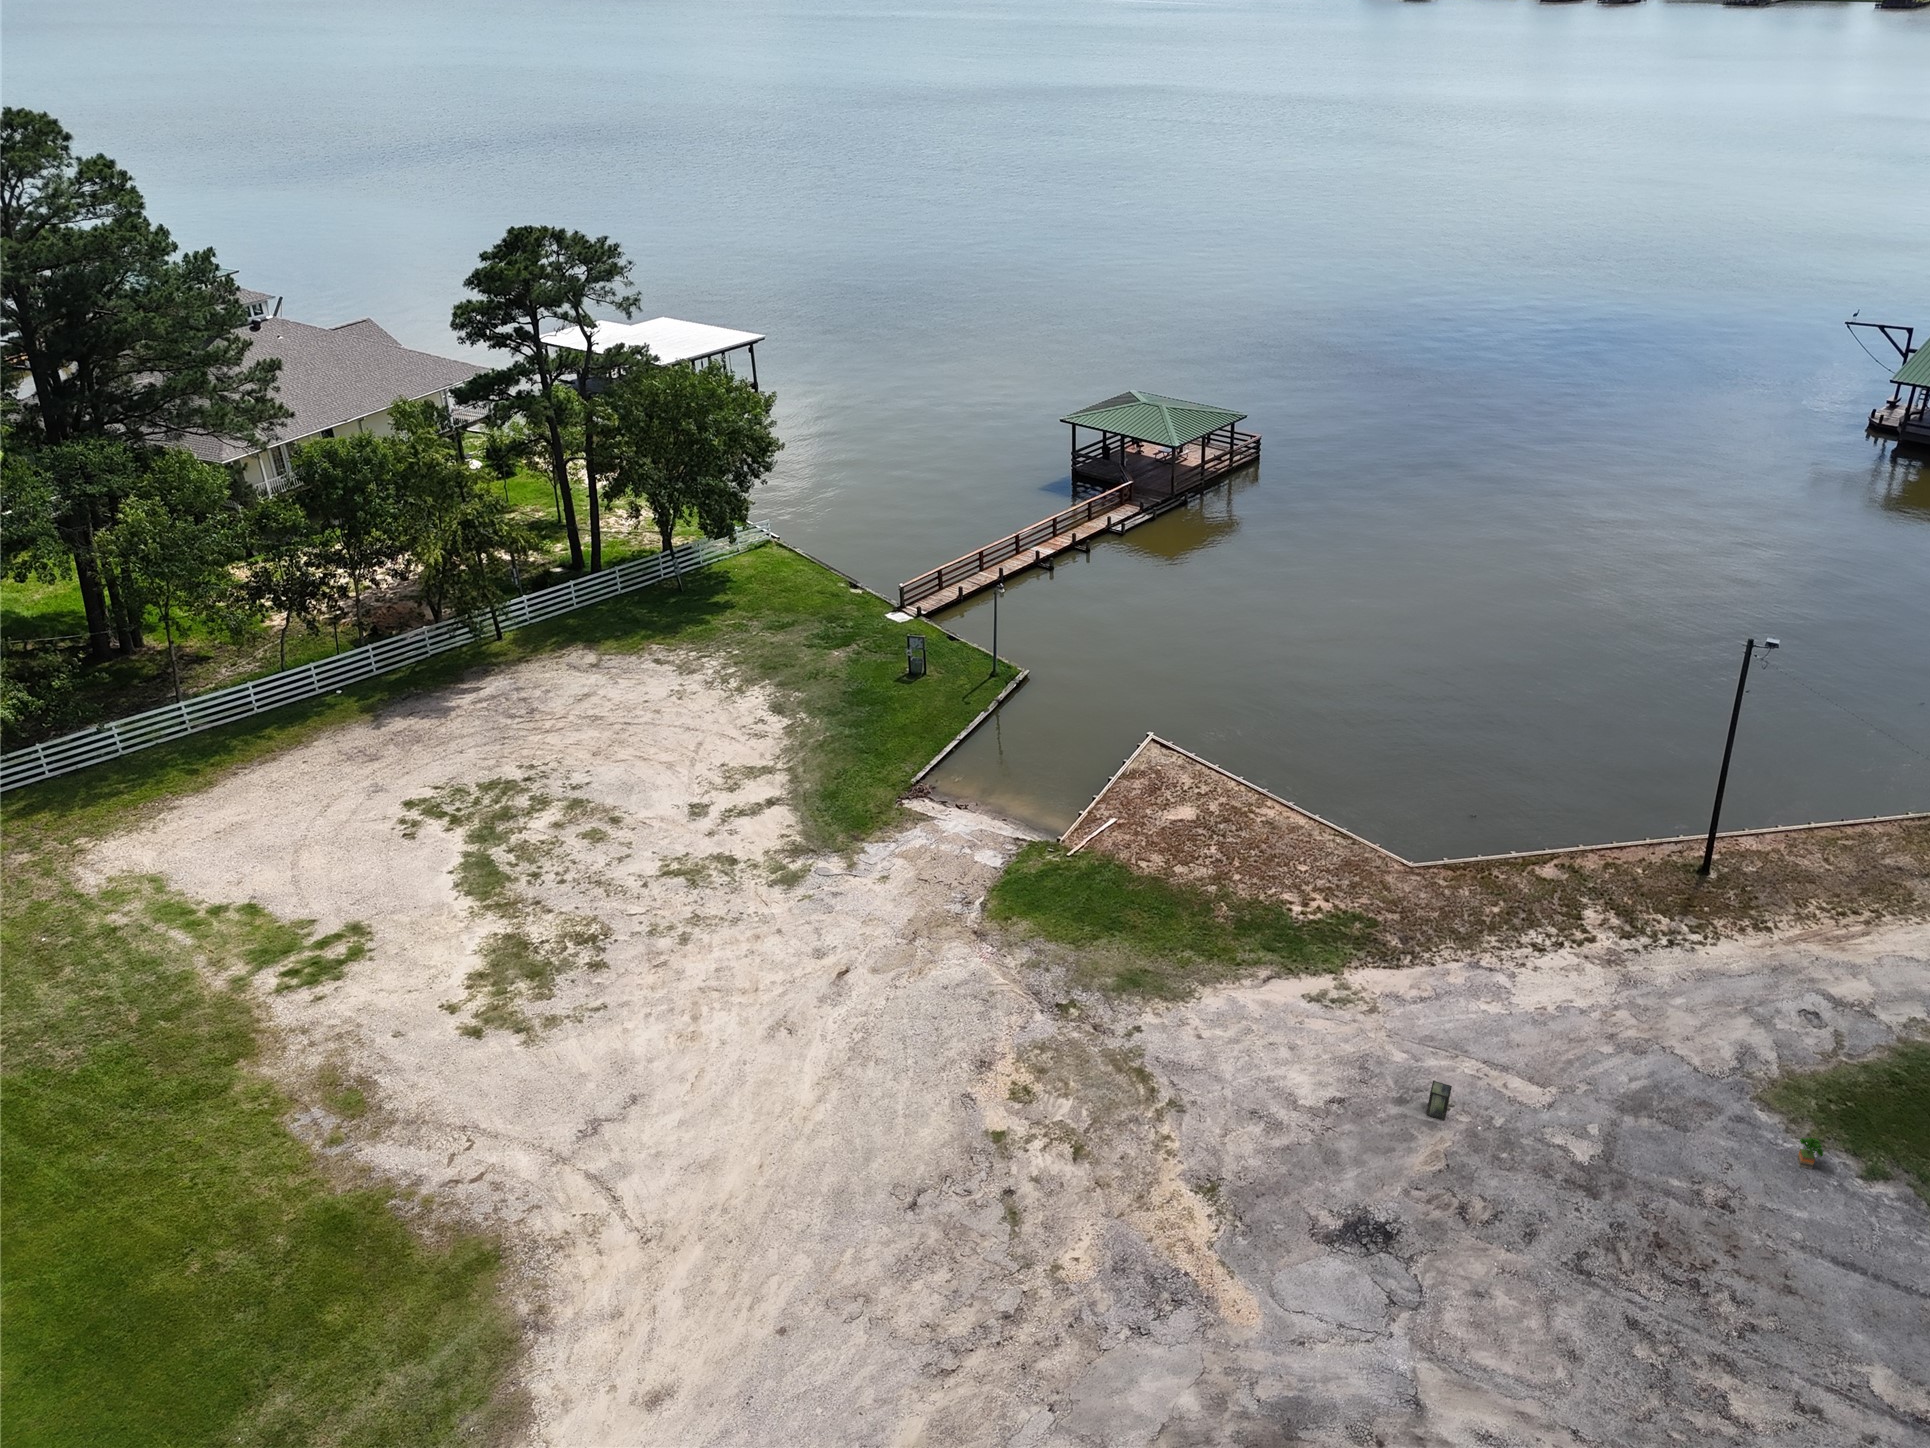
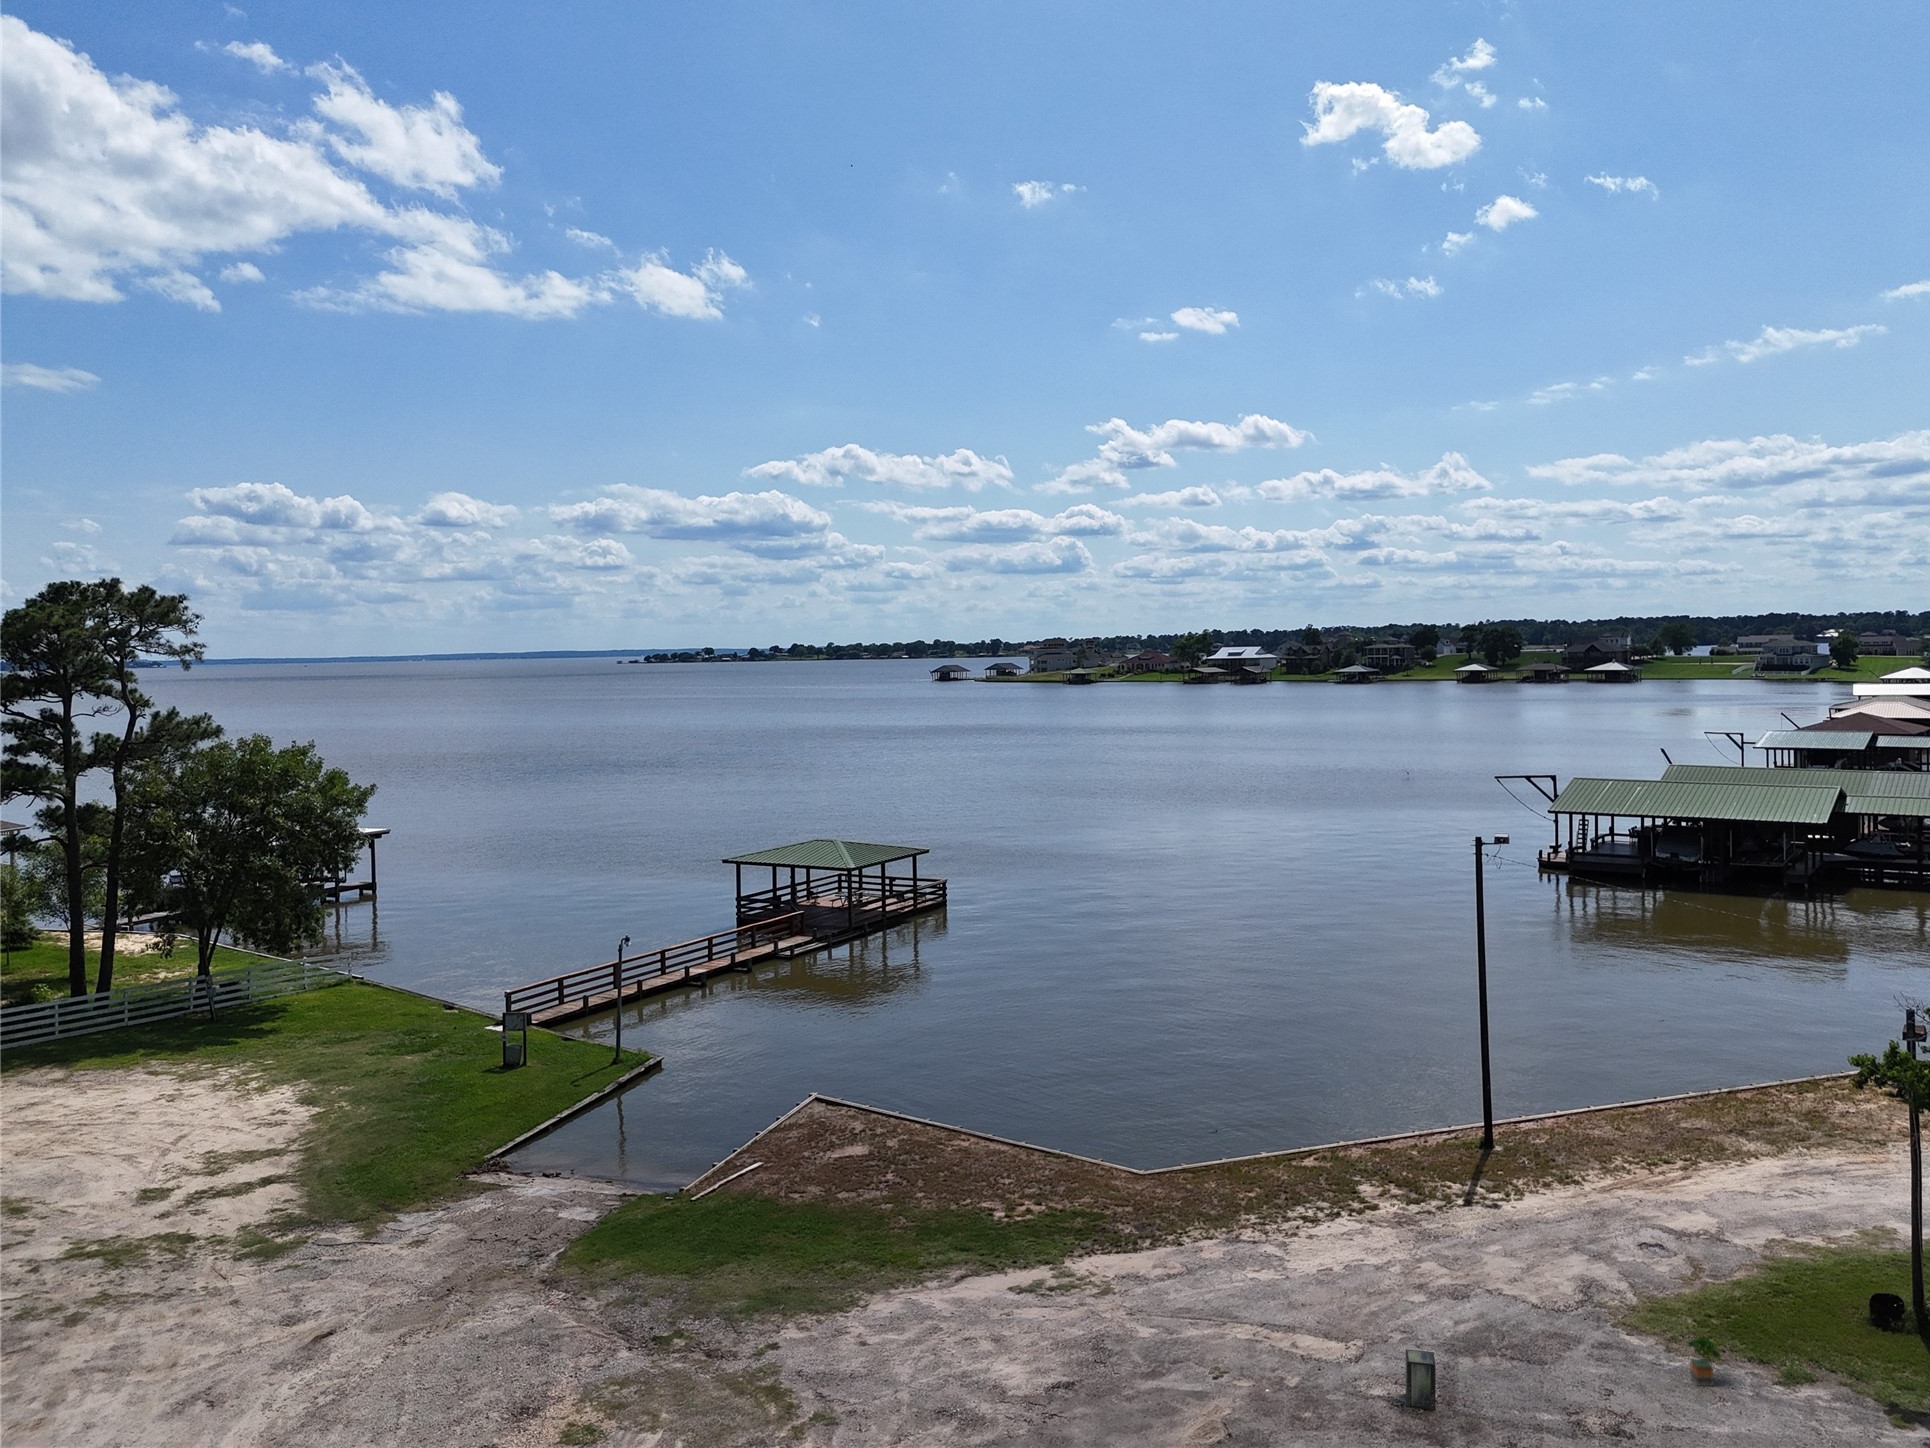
storage box: present [1426,1081,1452,1120] -> present [1406,1349,1436,1410]

